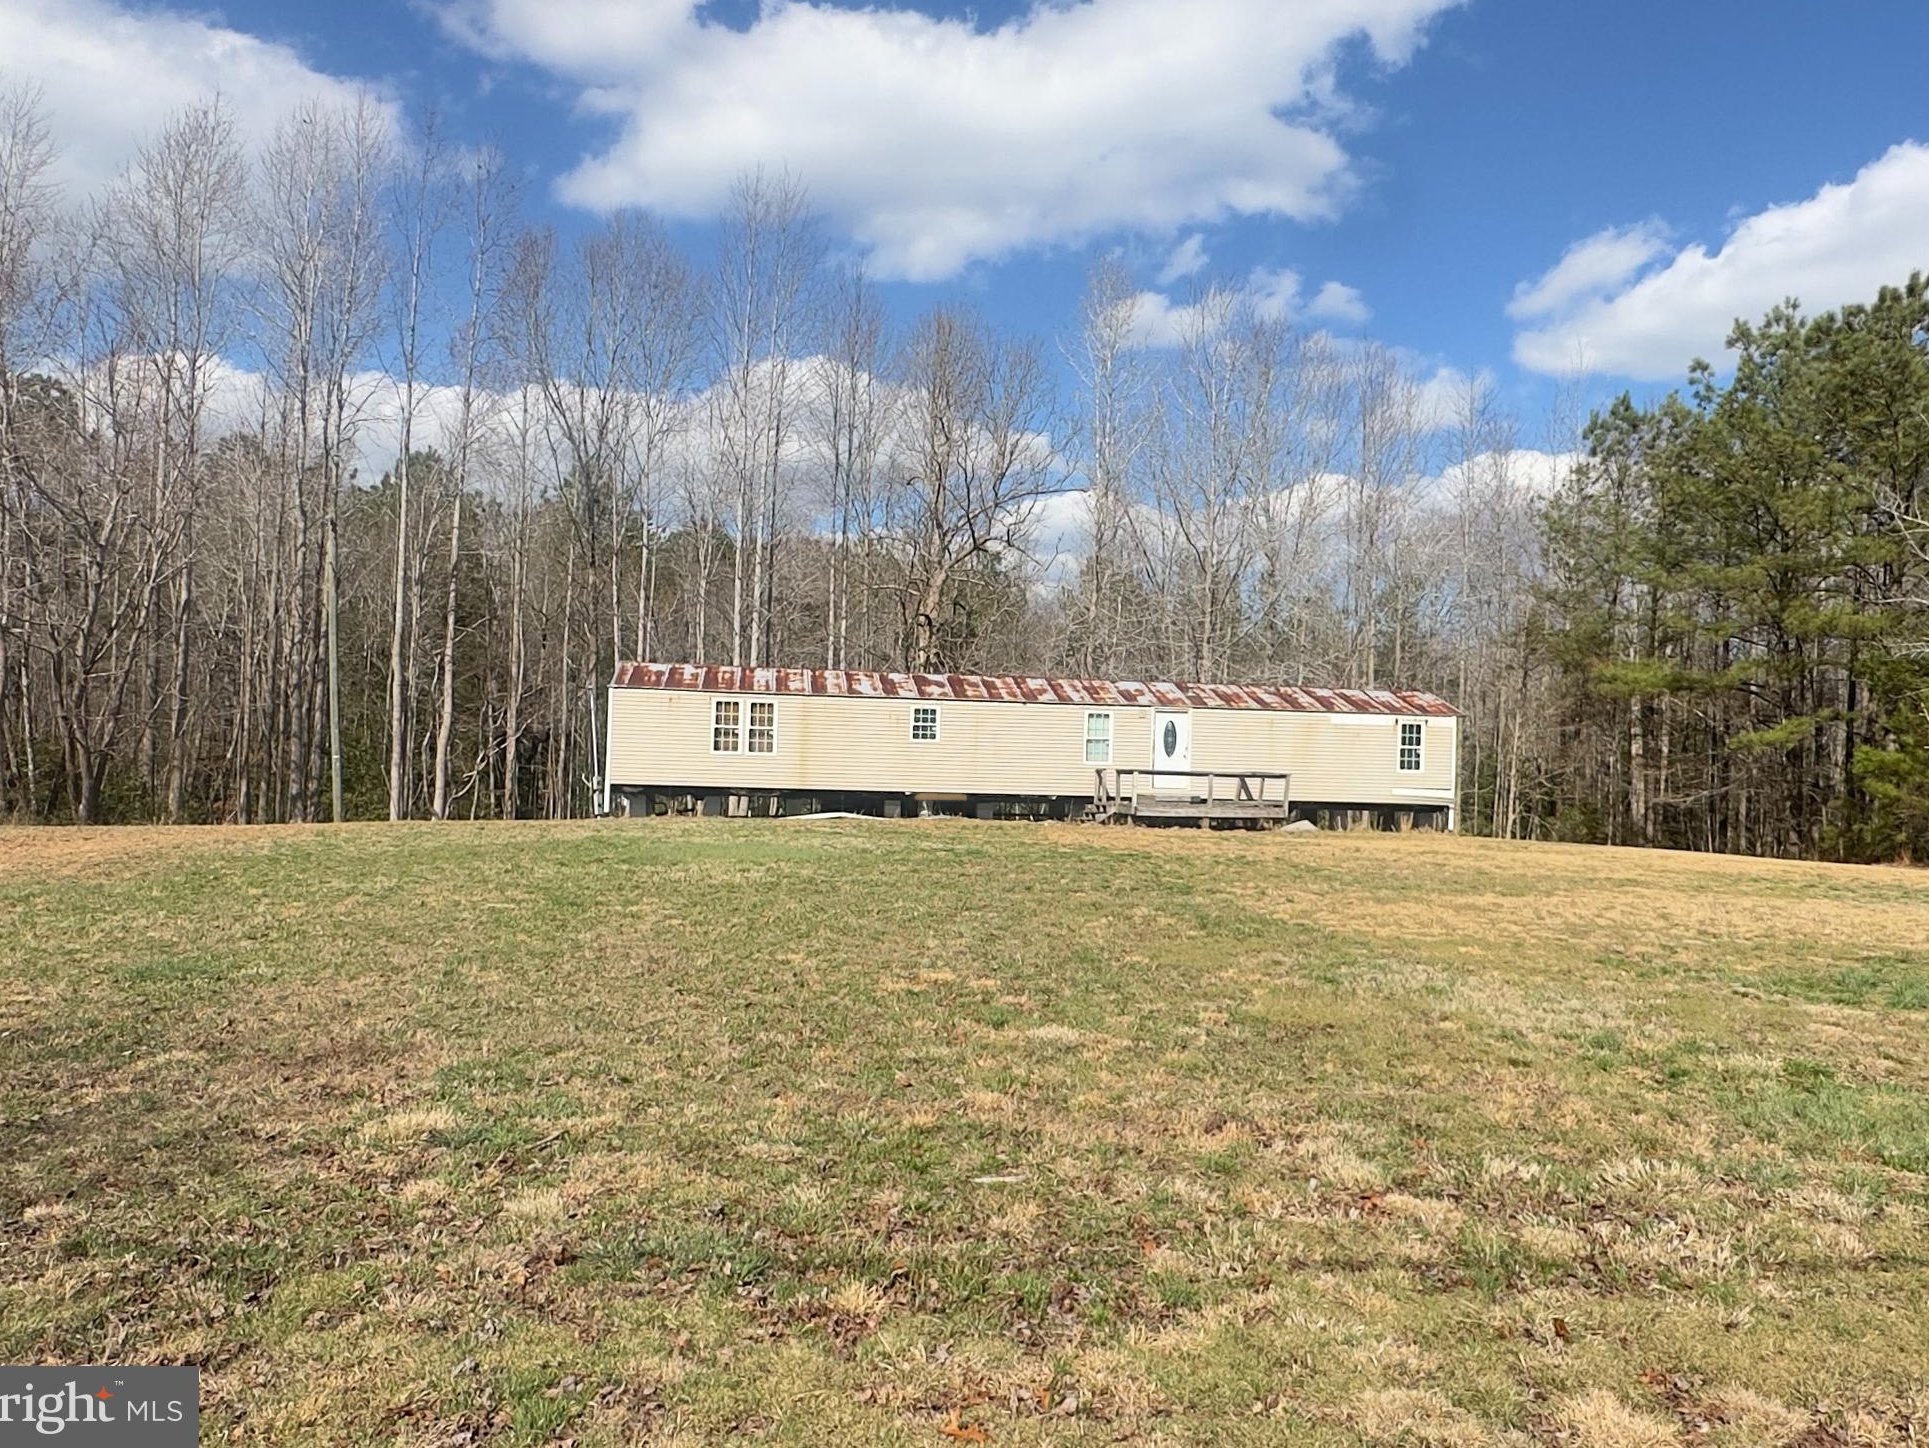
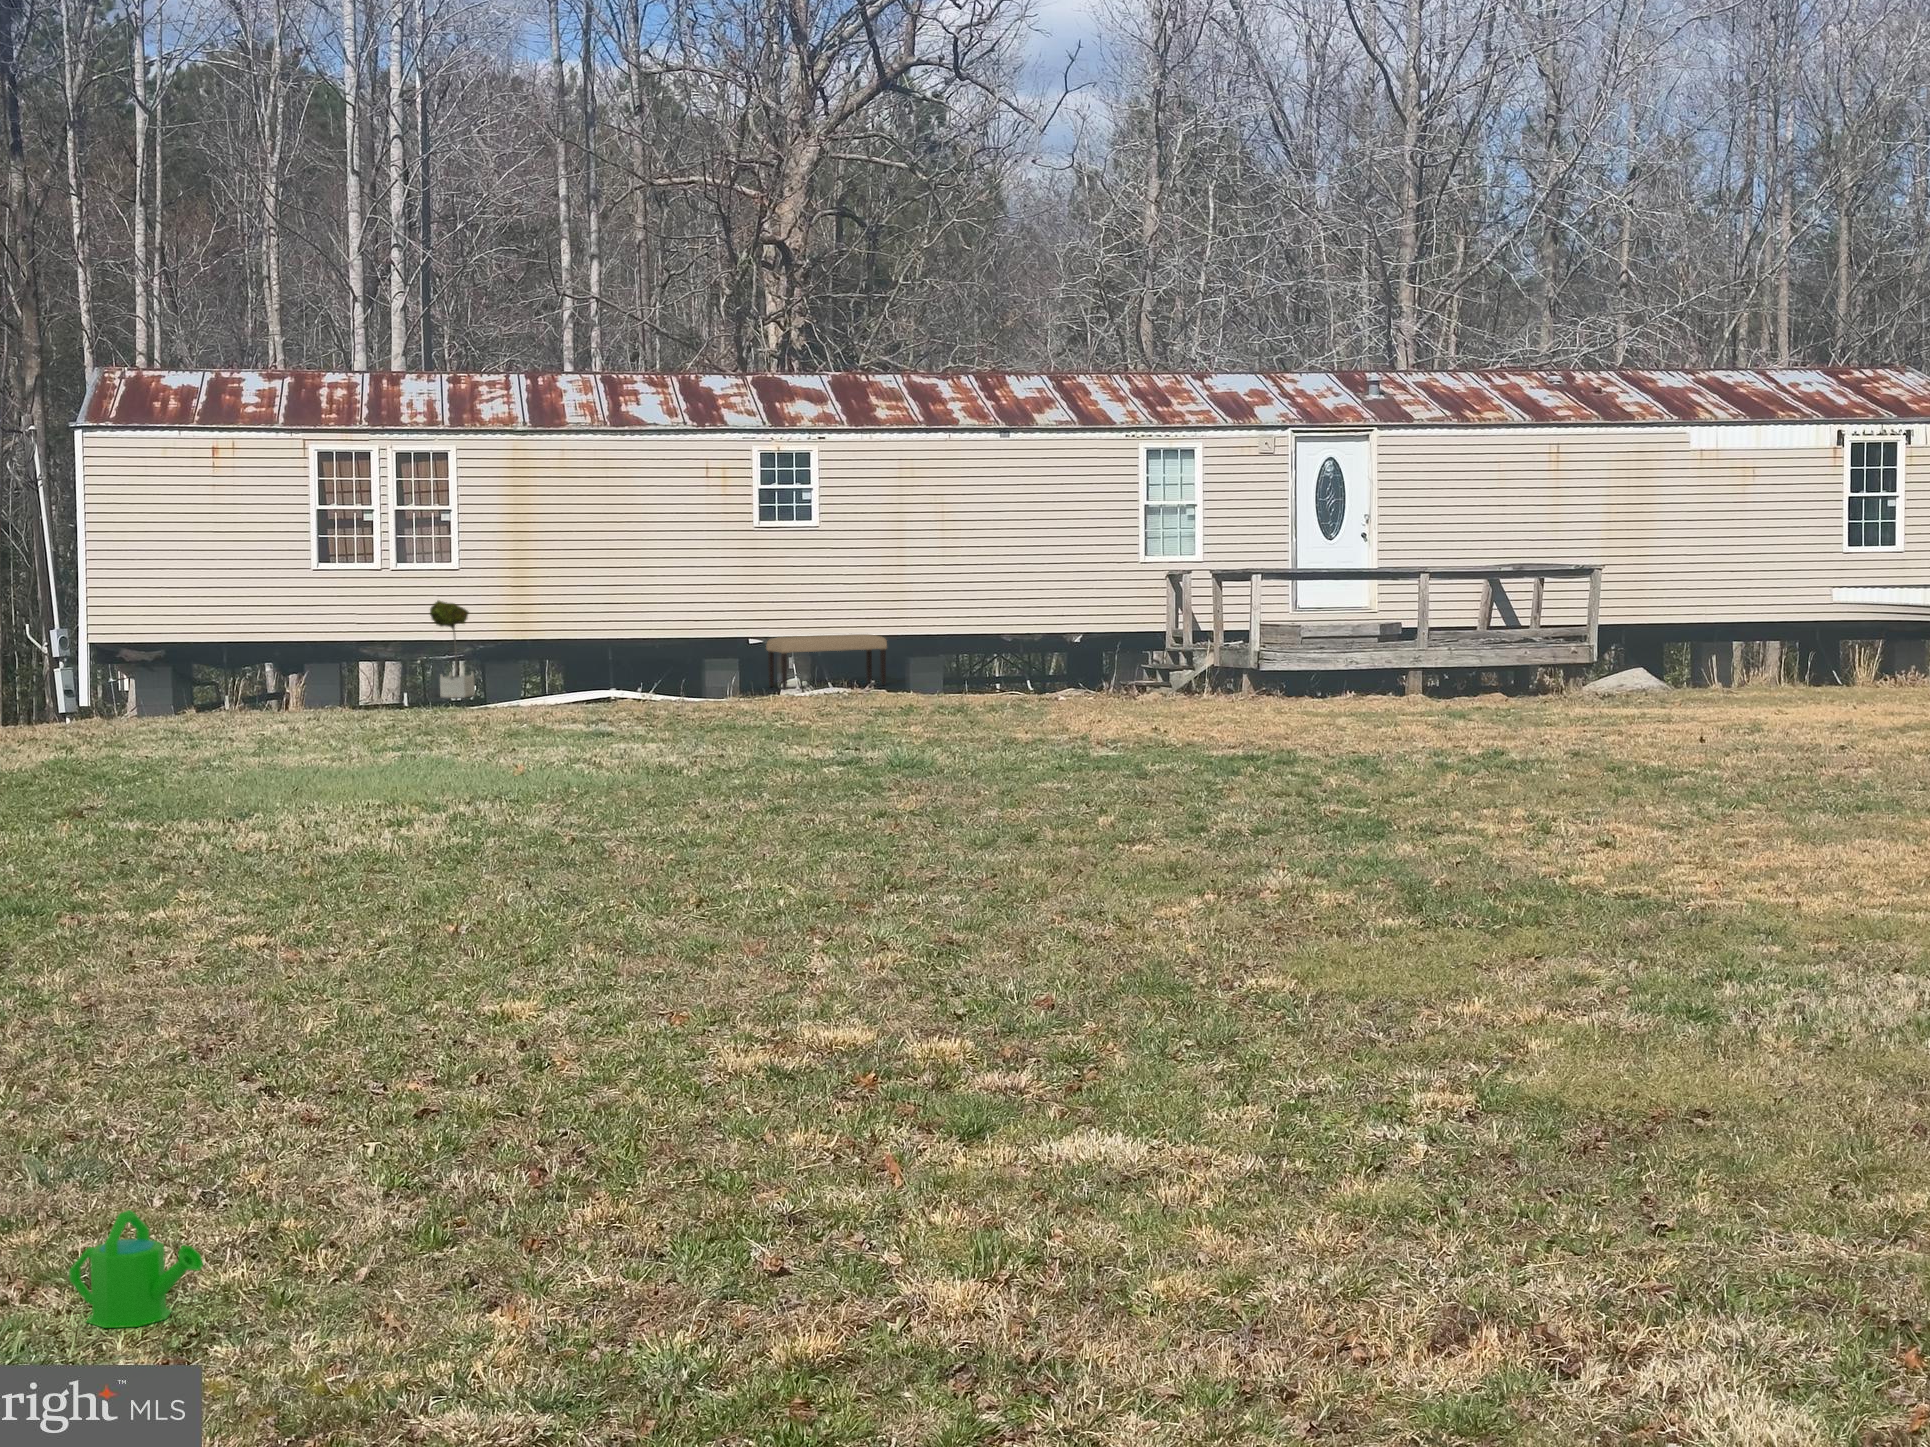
potted tree: none [762,770,780,815] -> present [430,601,475,698]
watering can: none [187,1184,288,1292] -> present [69,1210,203,1328]

